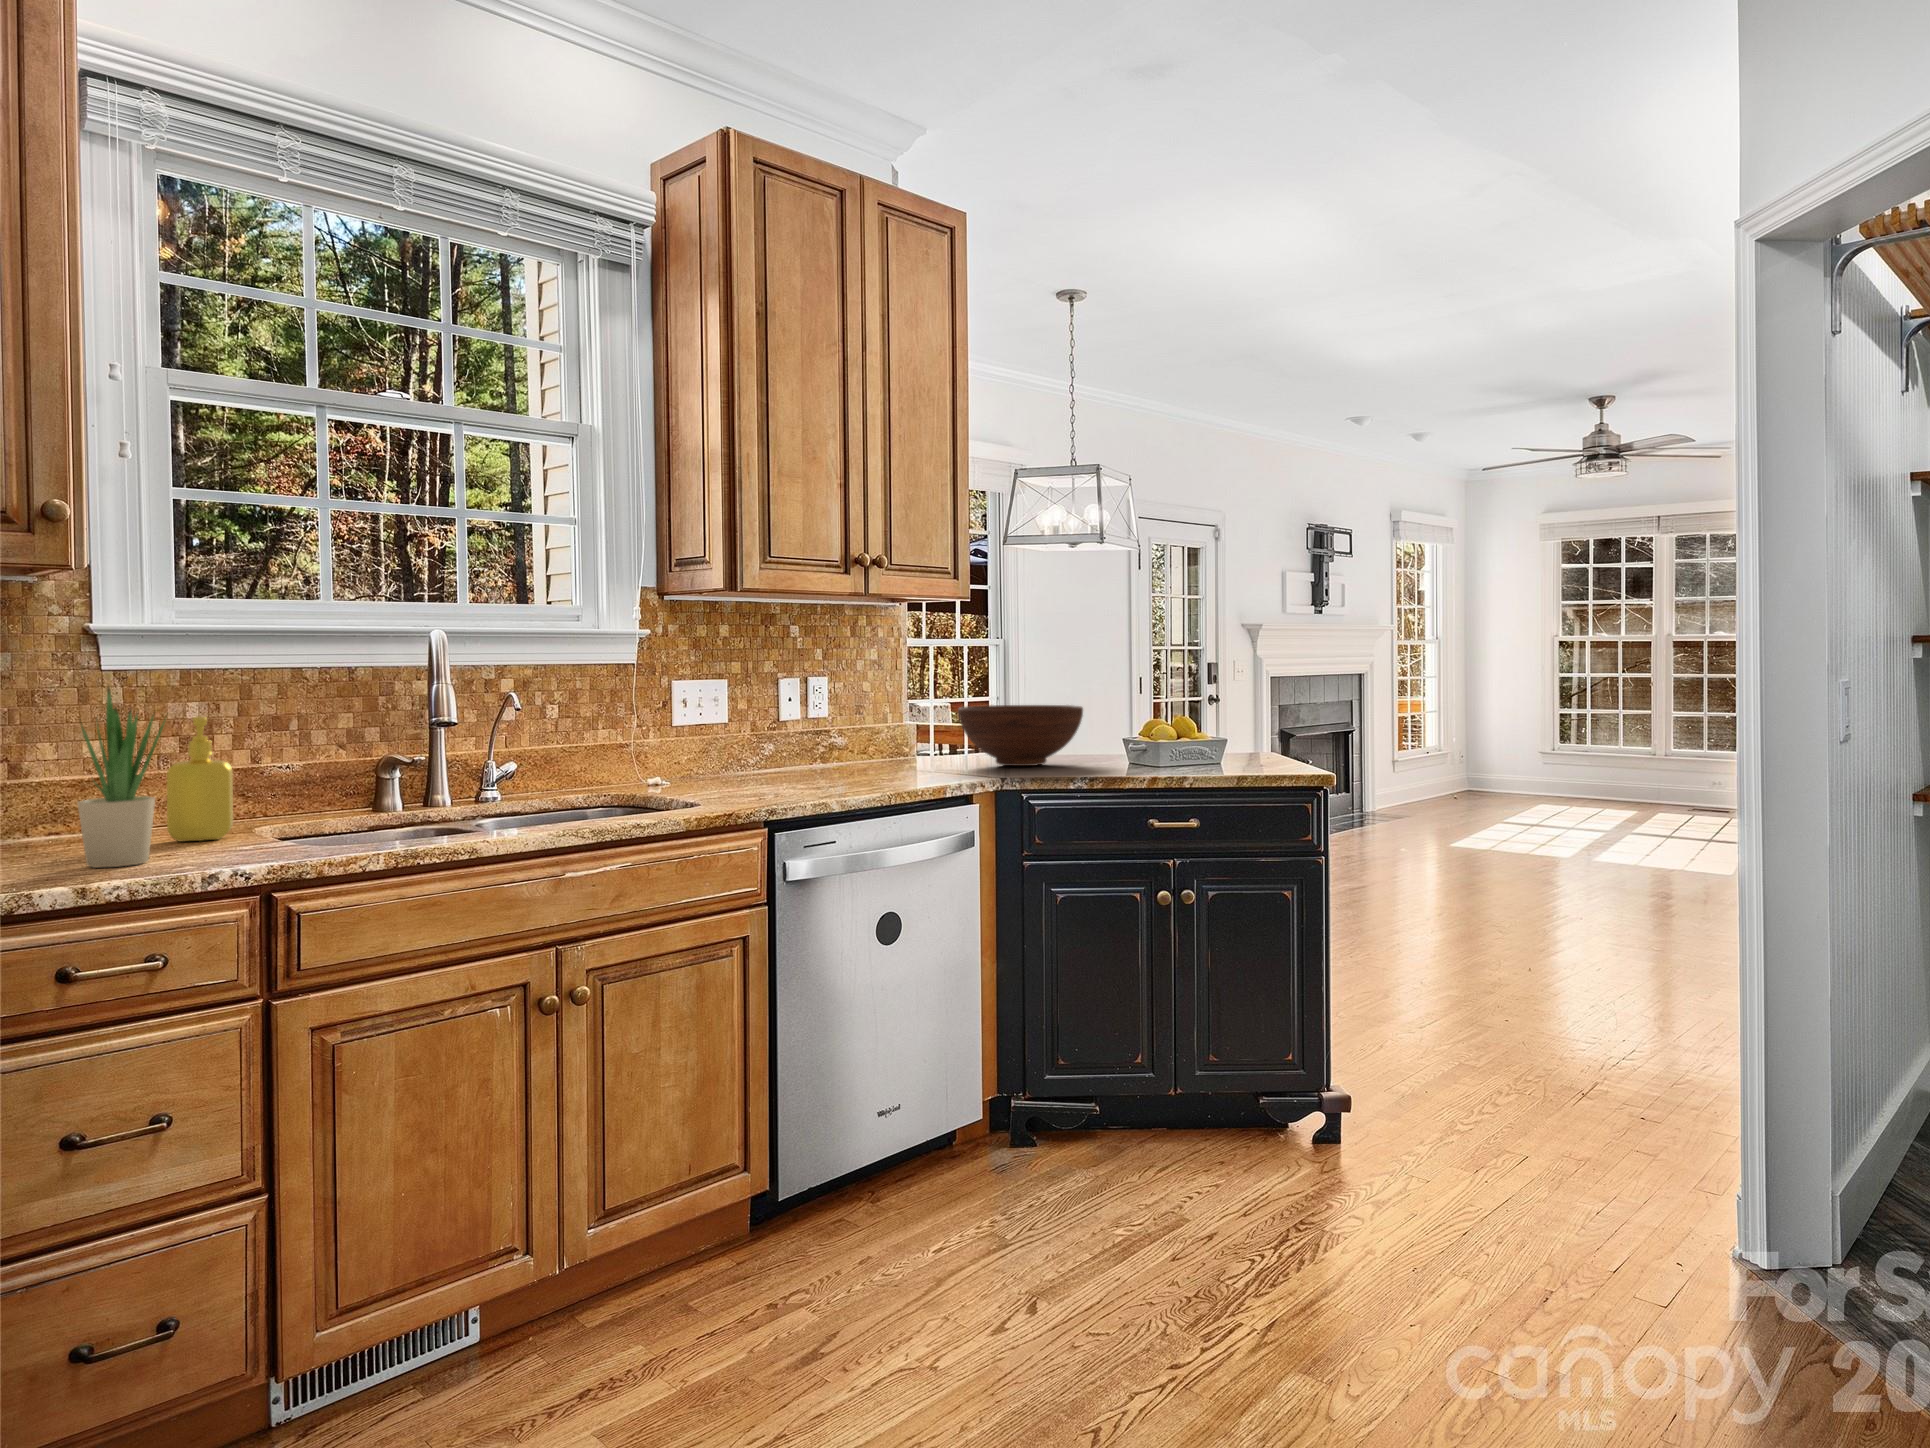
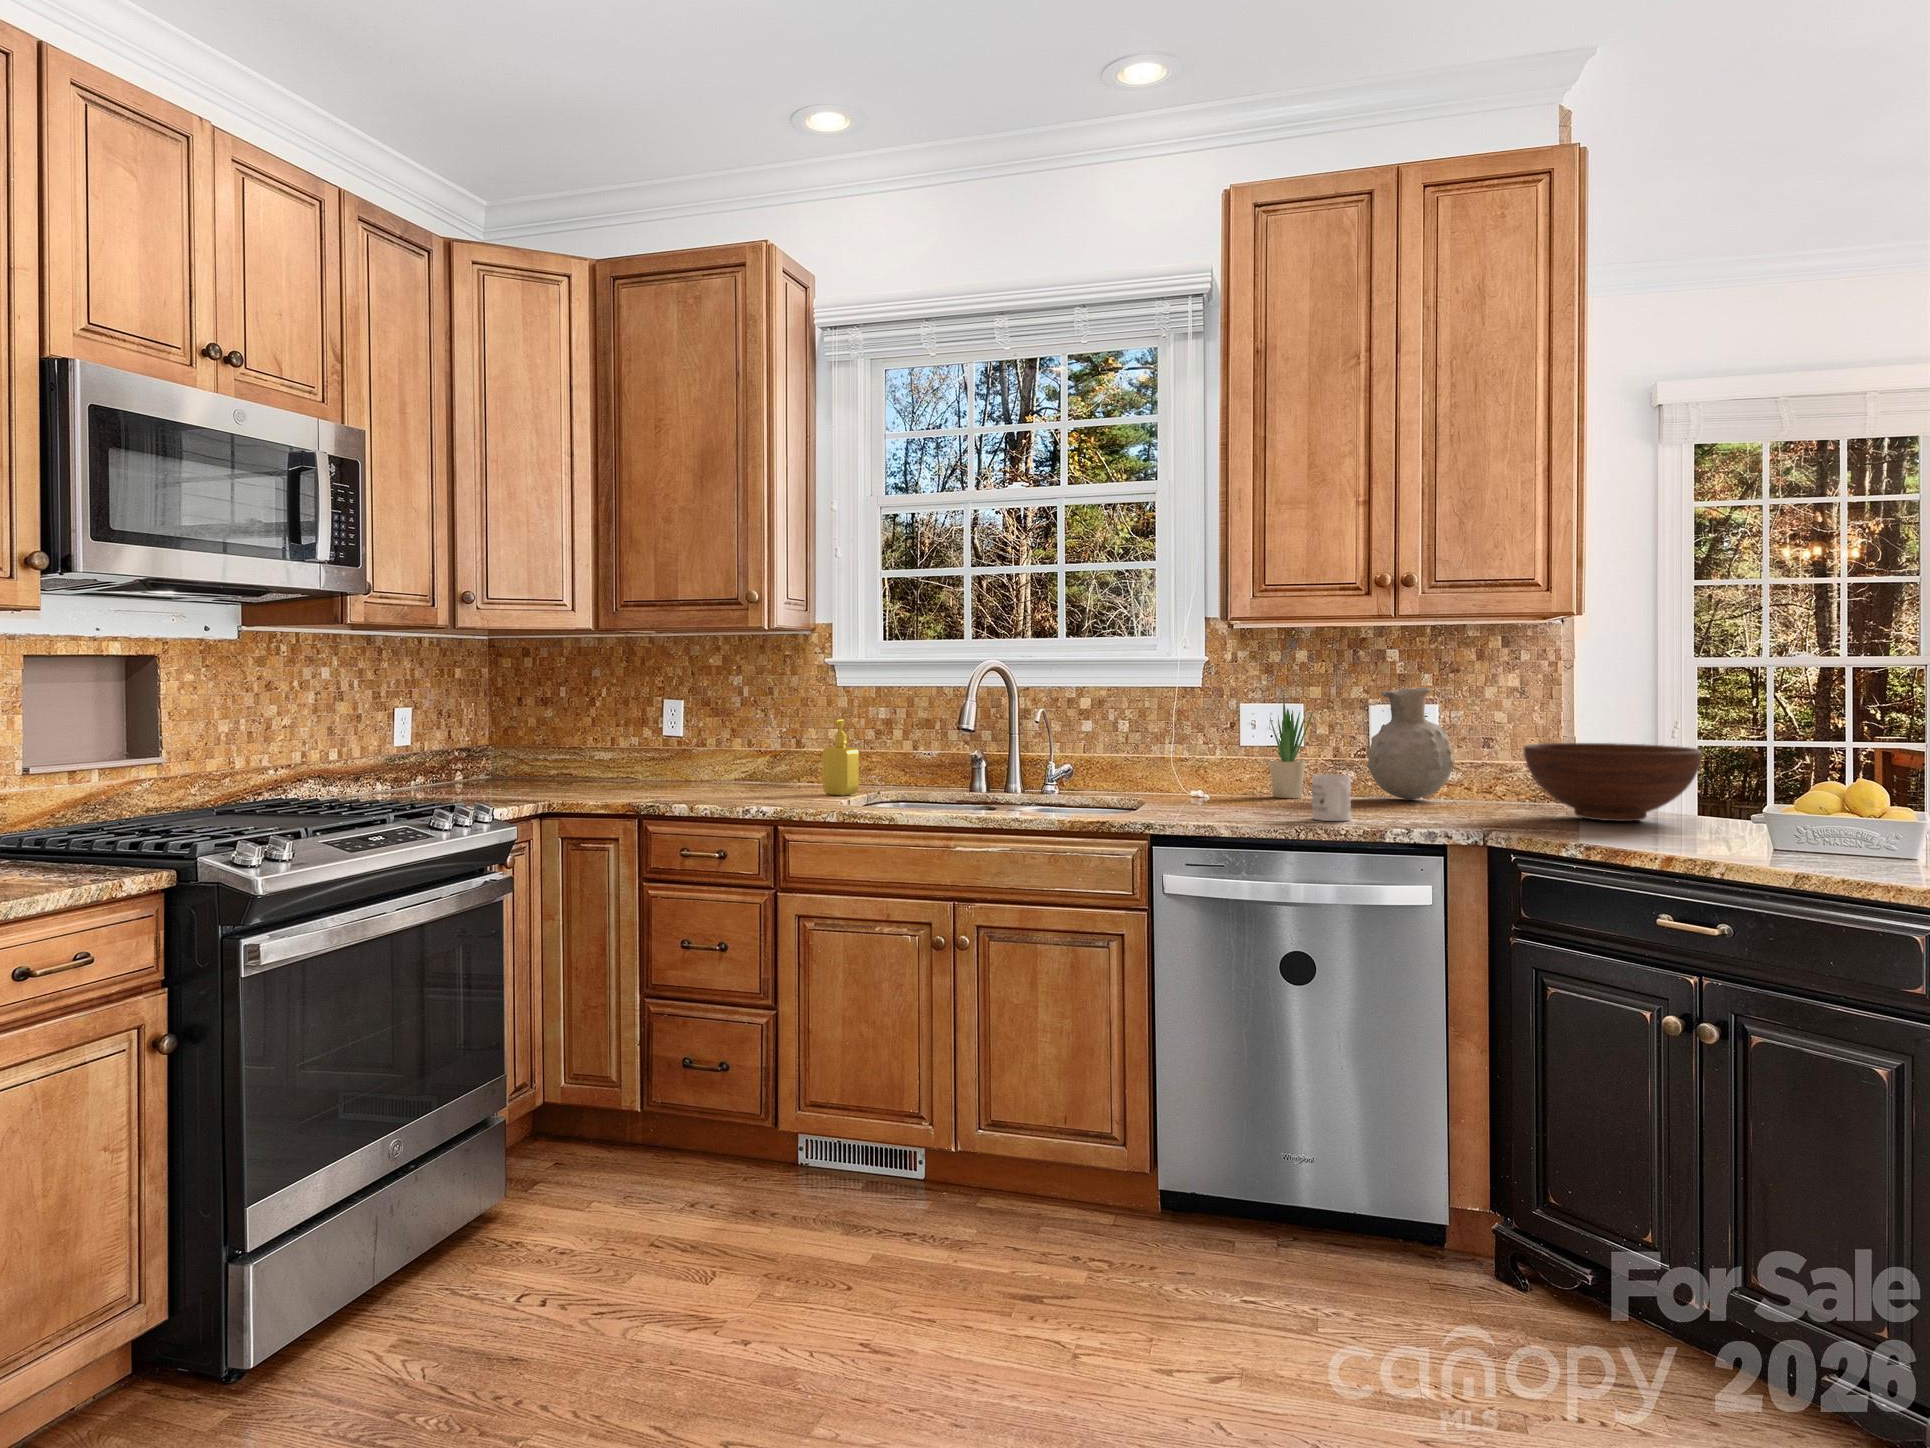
vase: none [779,662,857,770] -> present [1367,688,1455,799]
potted plant: present [78,687,165,868] -> present [1269,697,1312,798]
mug: none [876,742,924,787] -> present [1312,774,1351,821]

